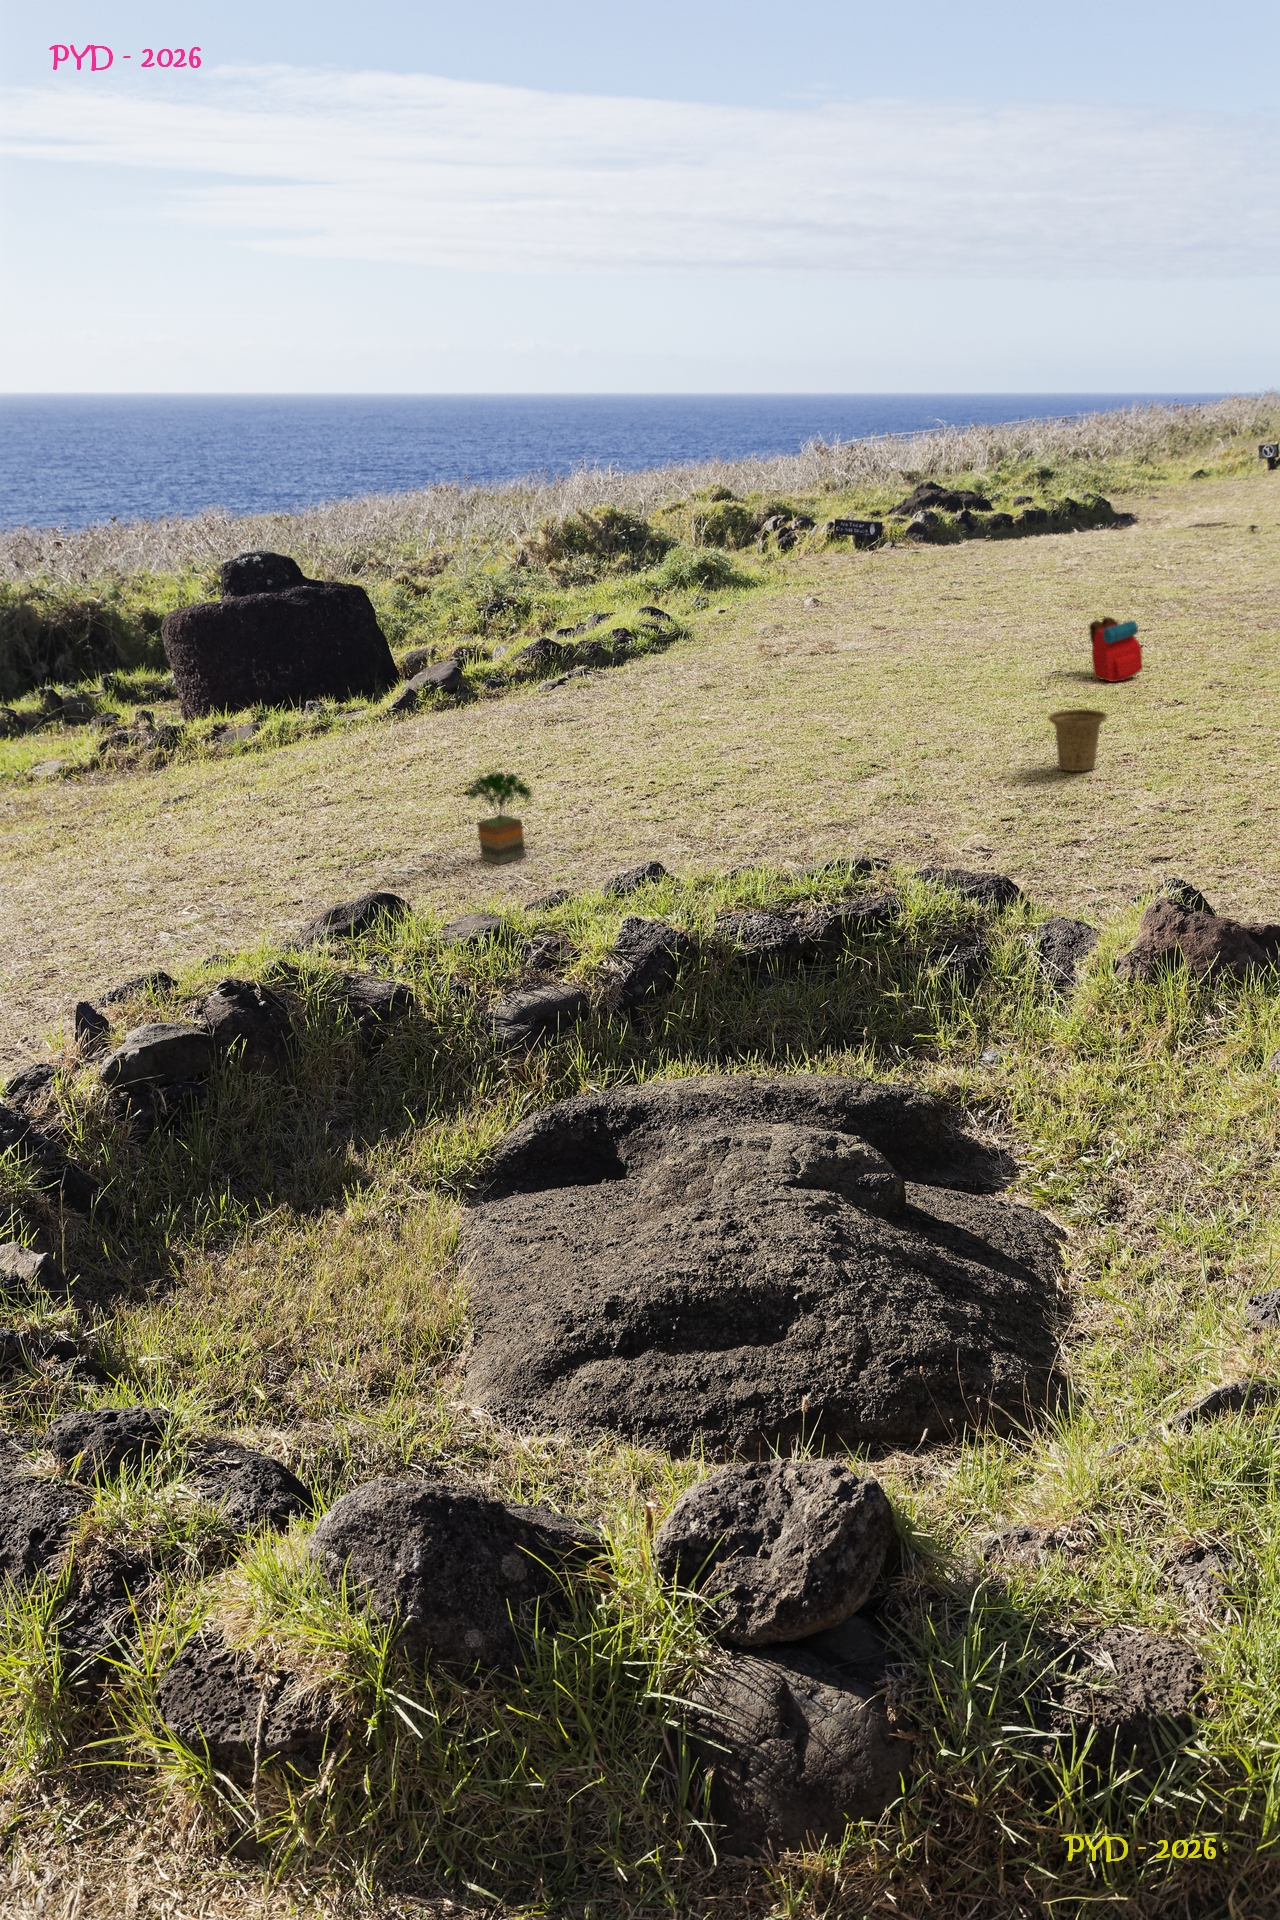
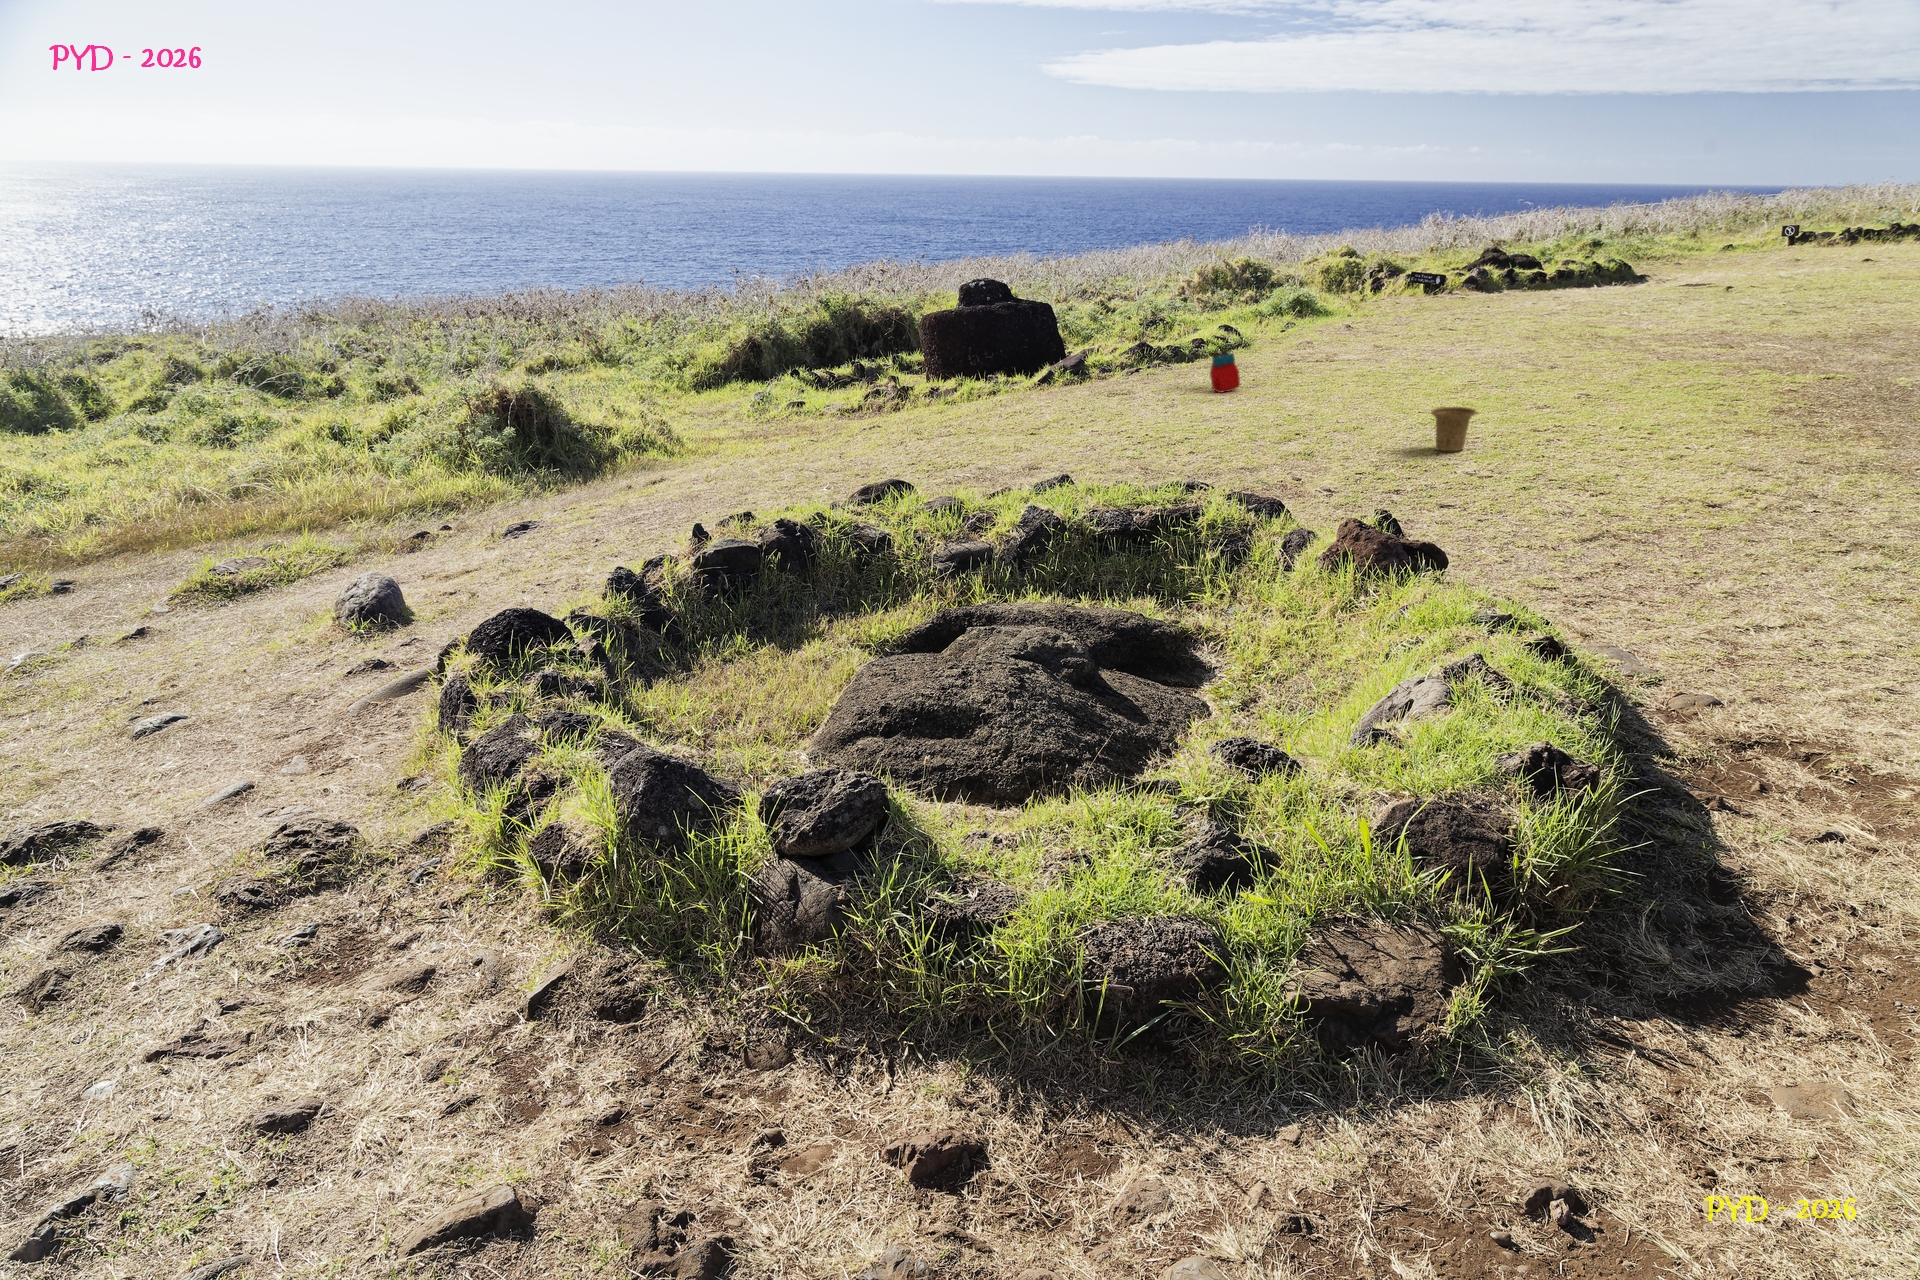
backpack: present [1089,617,1143,682] -> present [1210,350,1240,393]
potted tree: present [468,772,532,864] -> none [1011,419,1052,478]

